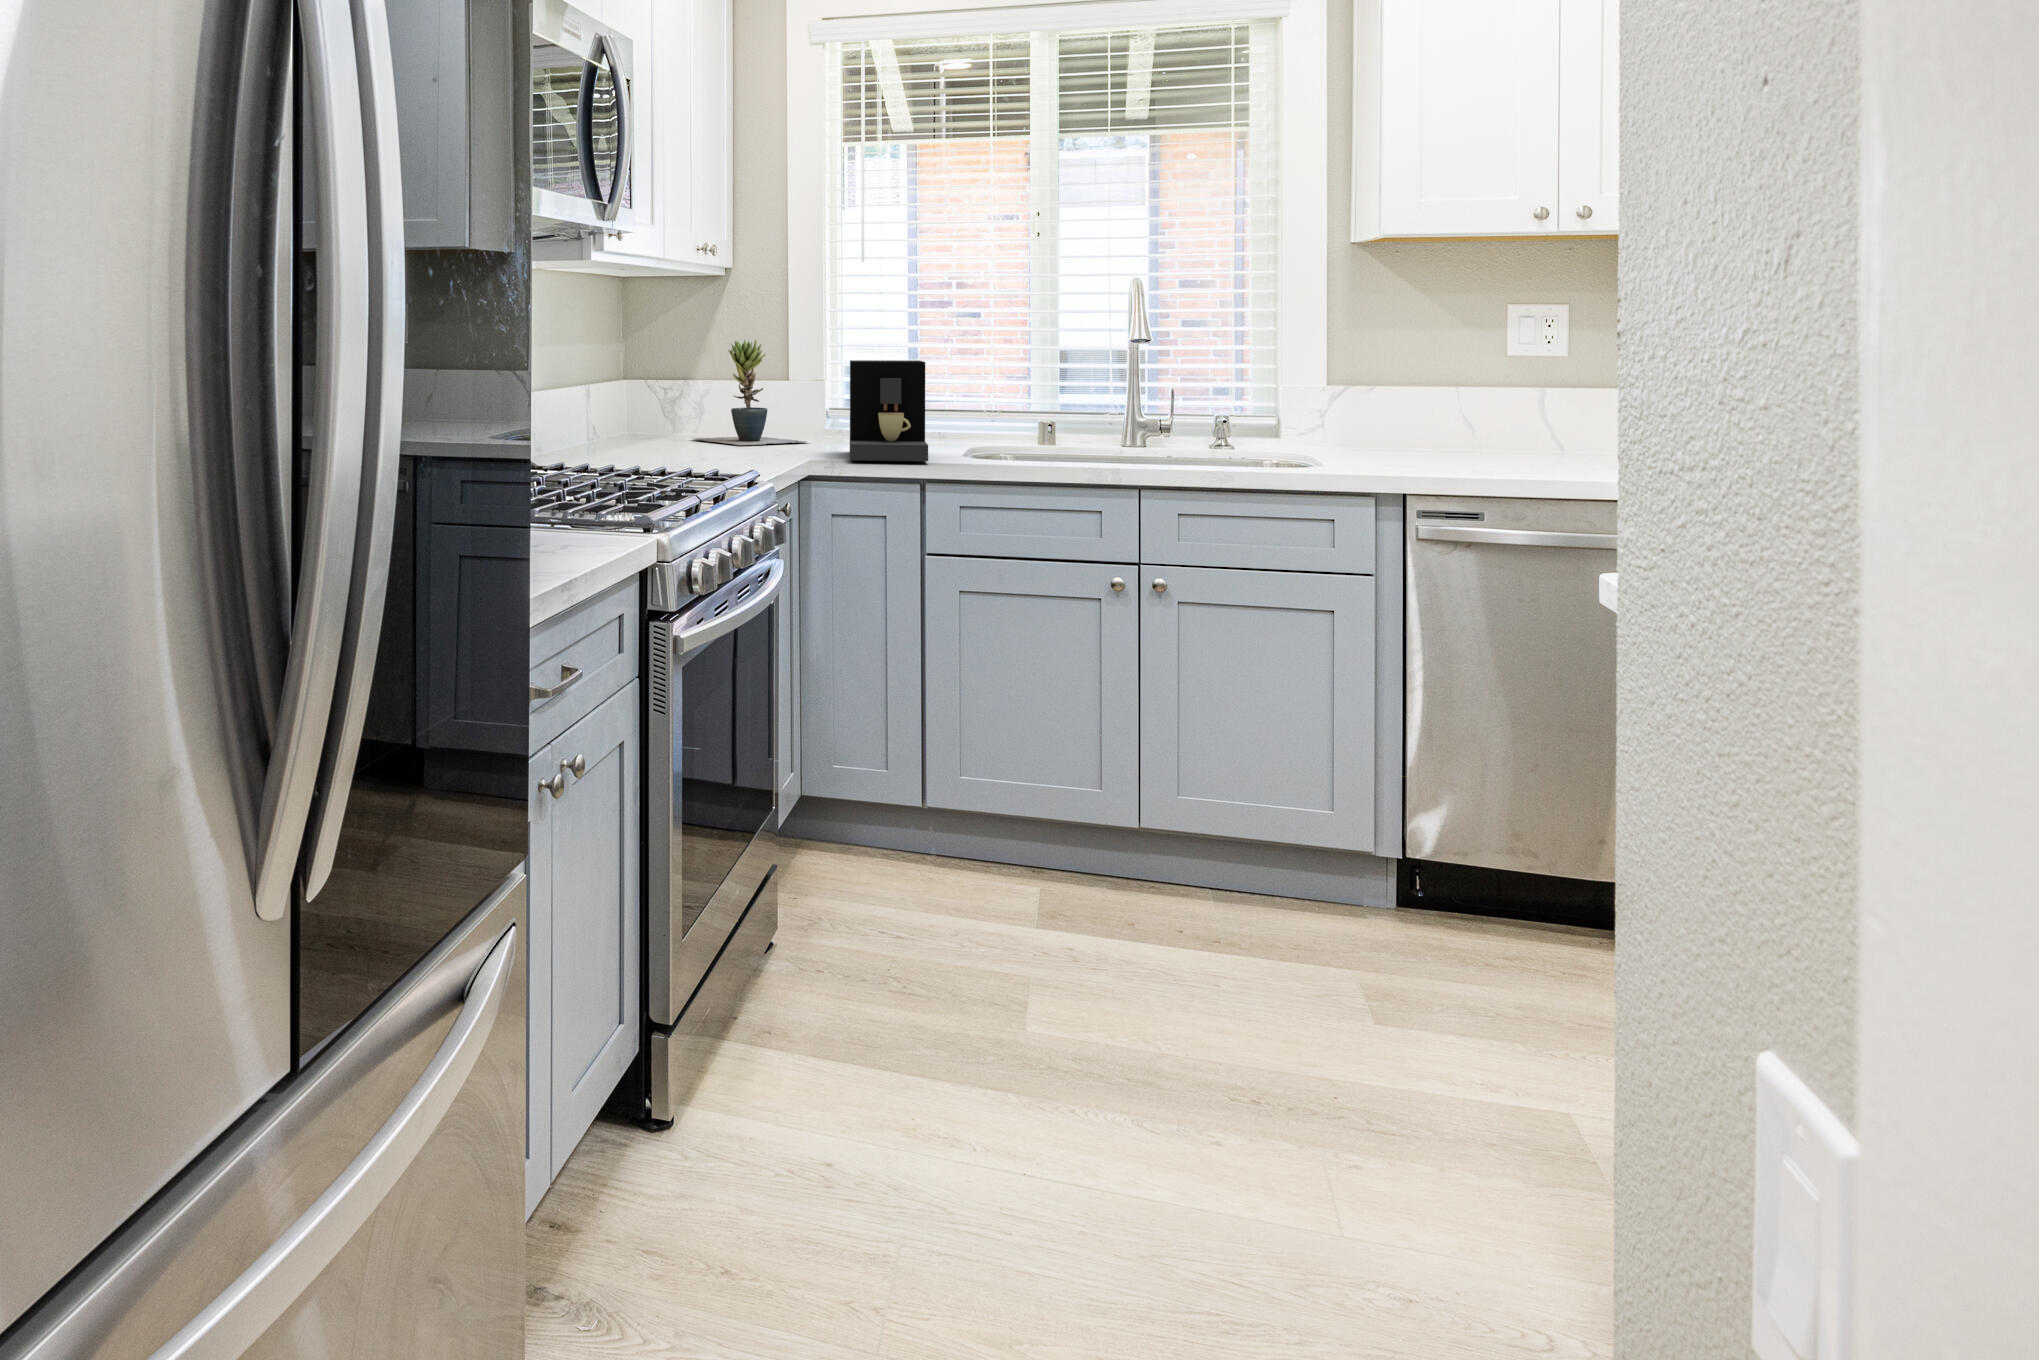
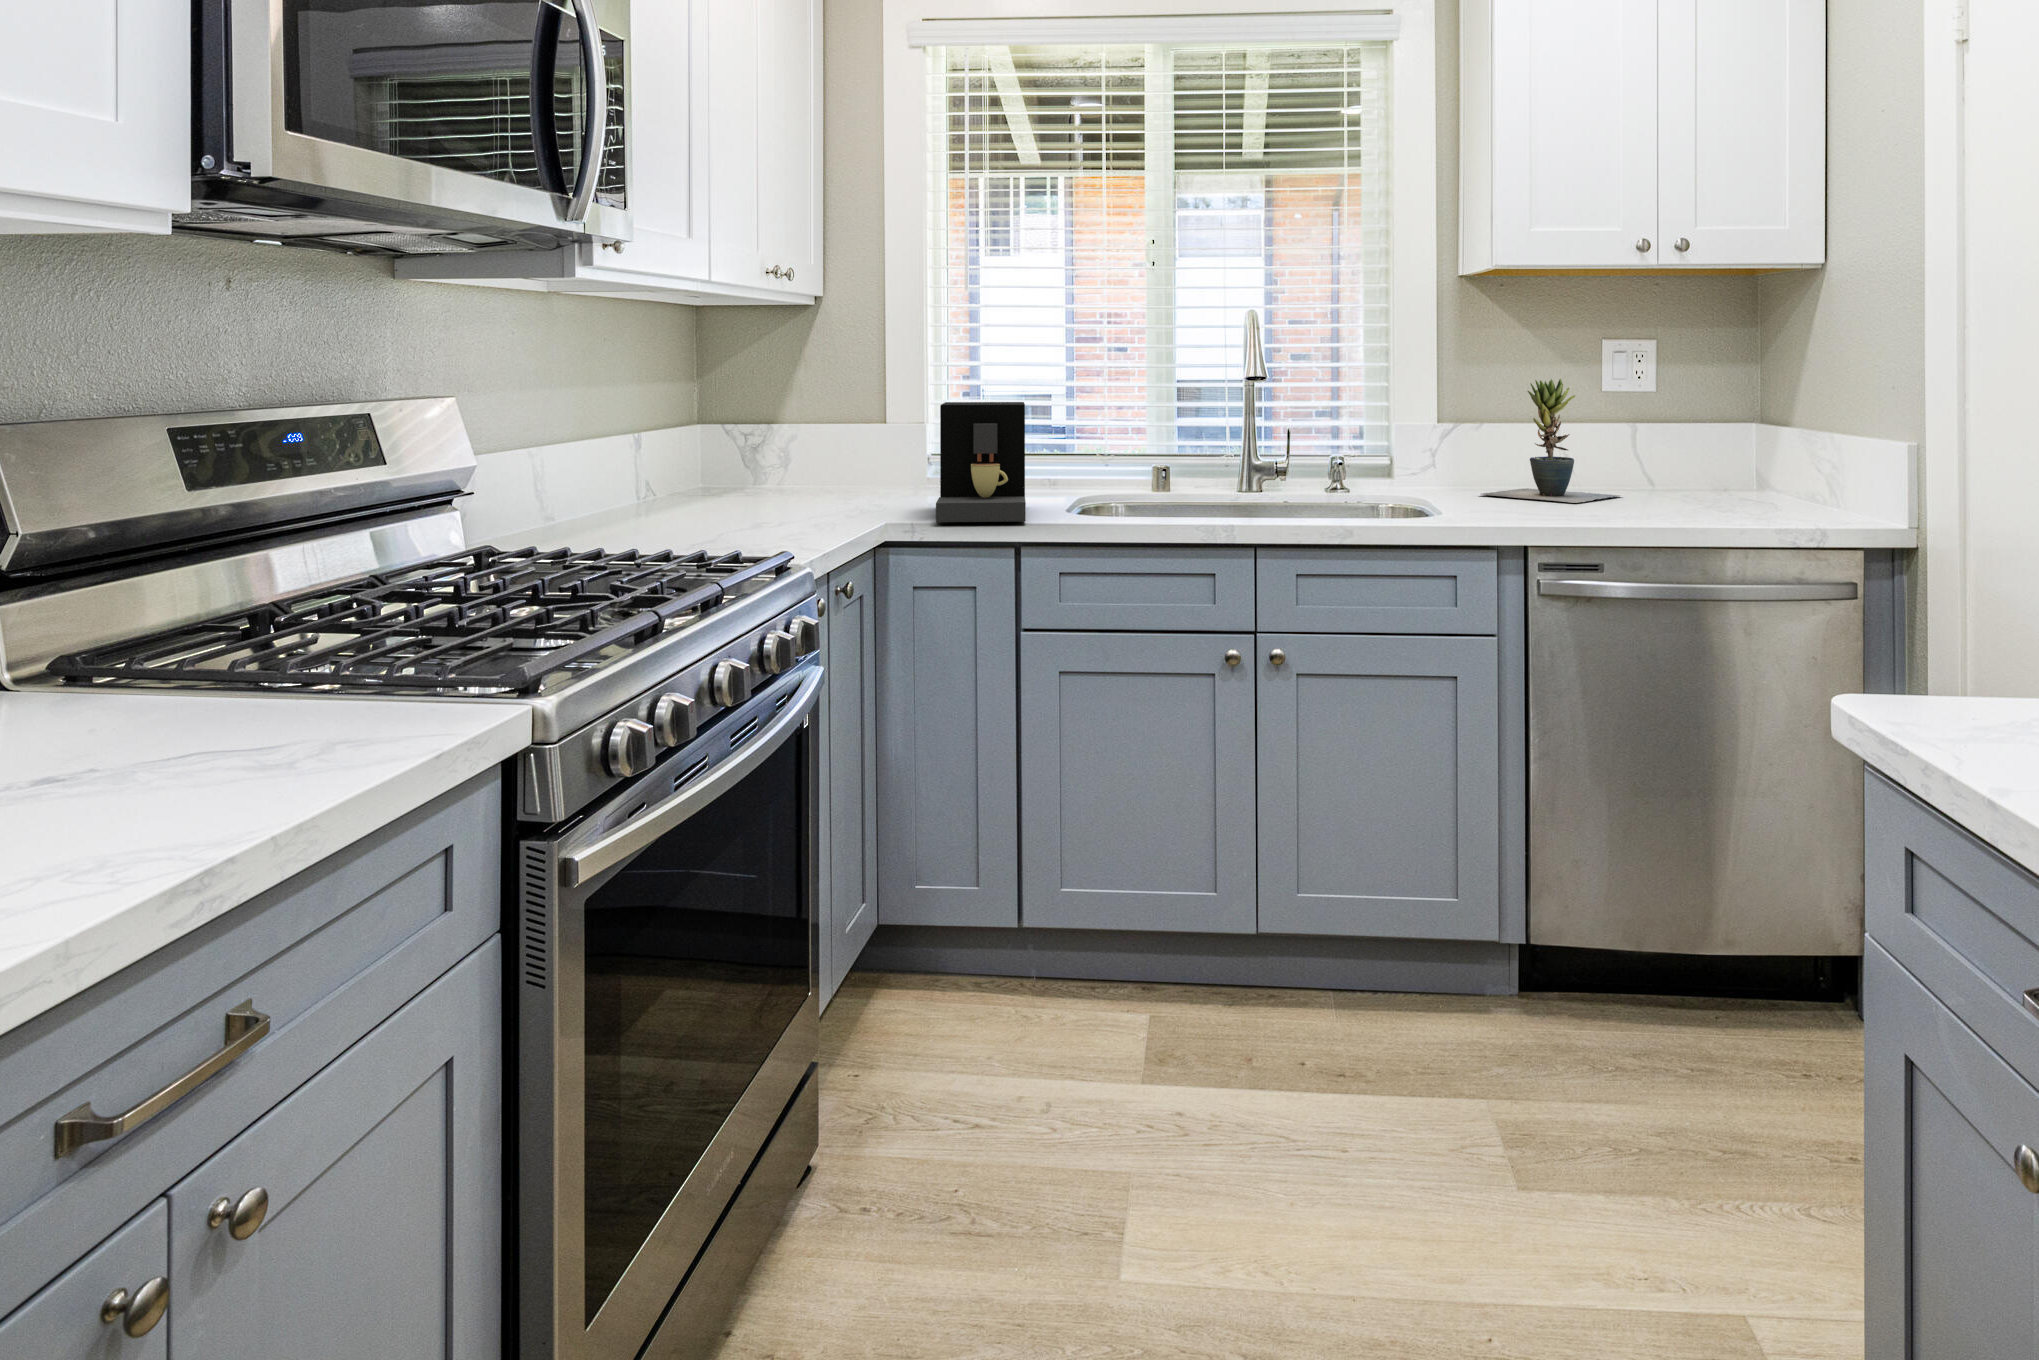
potted plant: present [694,340,805,445] -> present [1482,379,1619,503]

